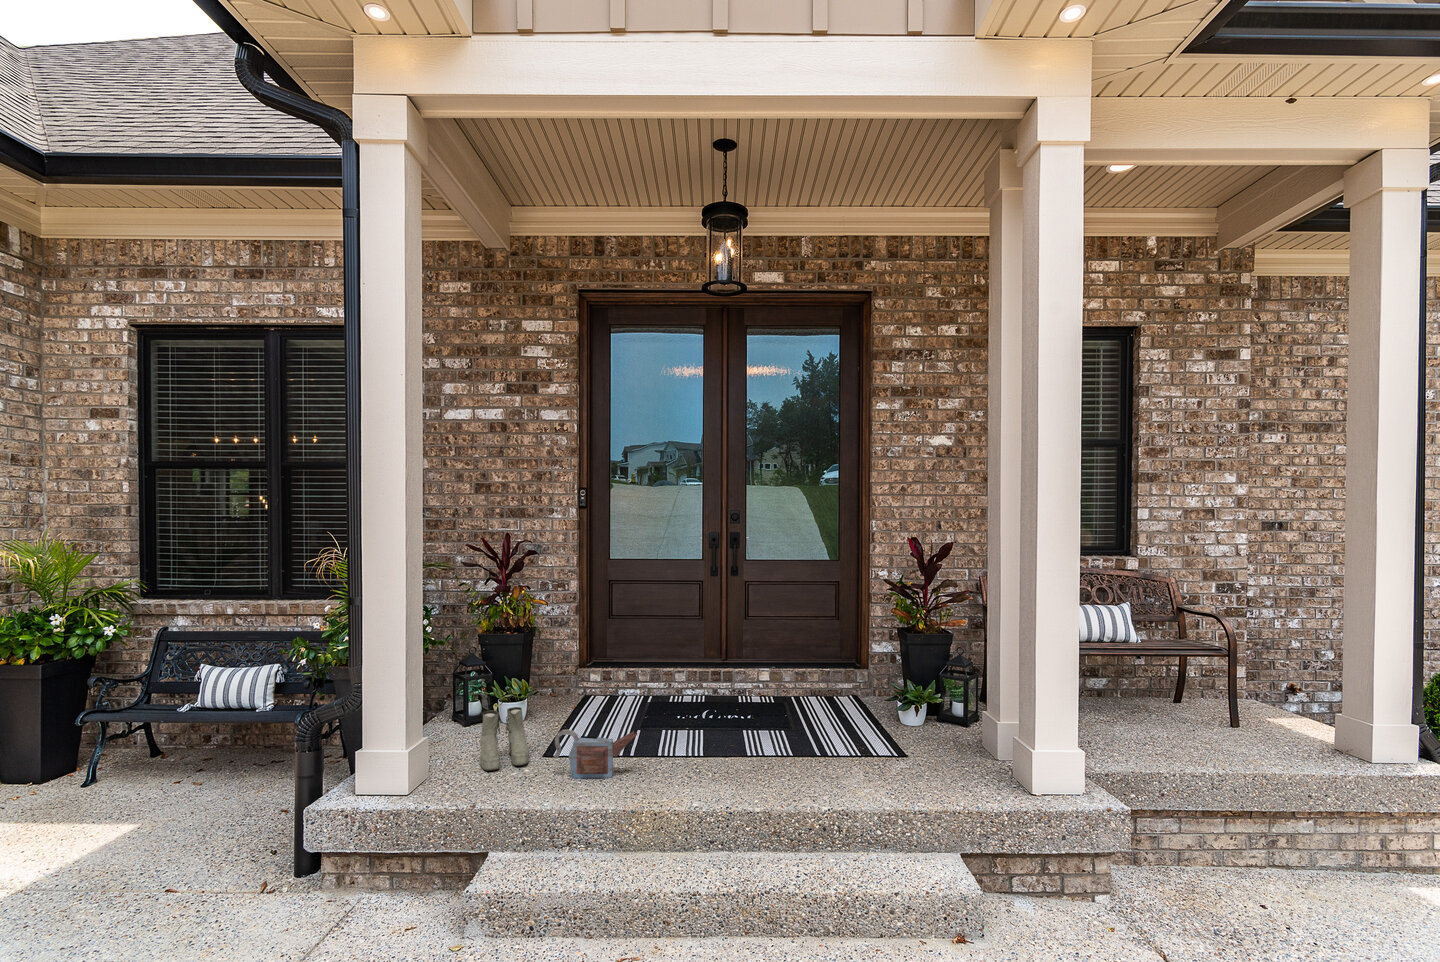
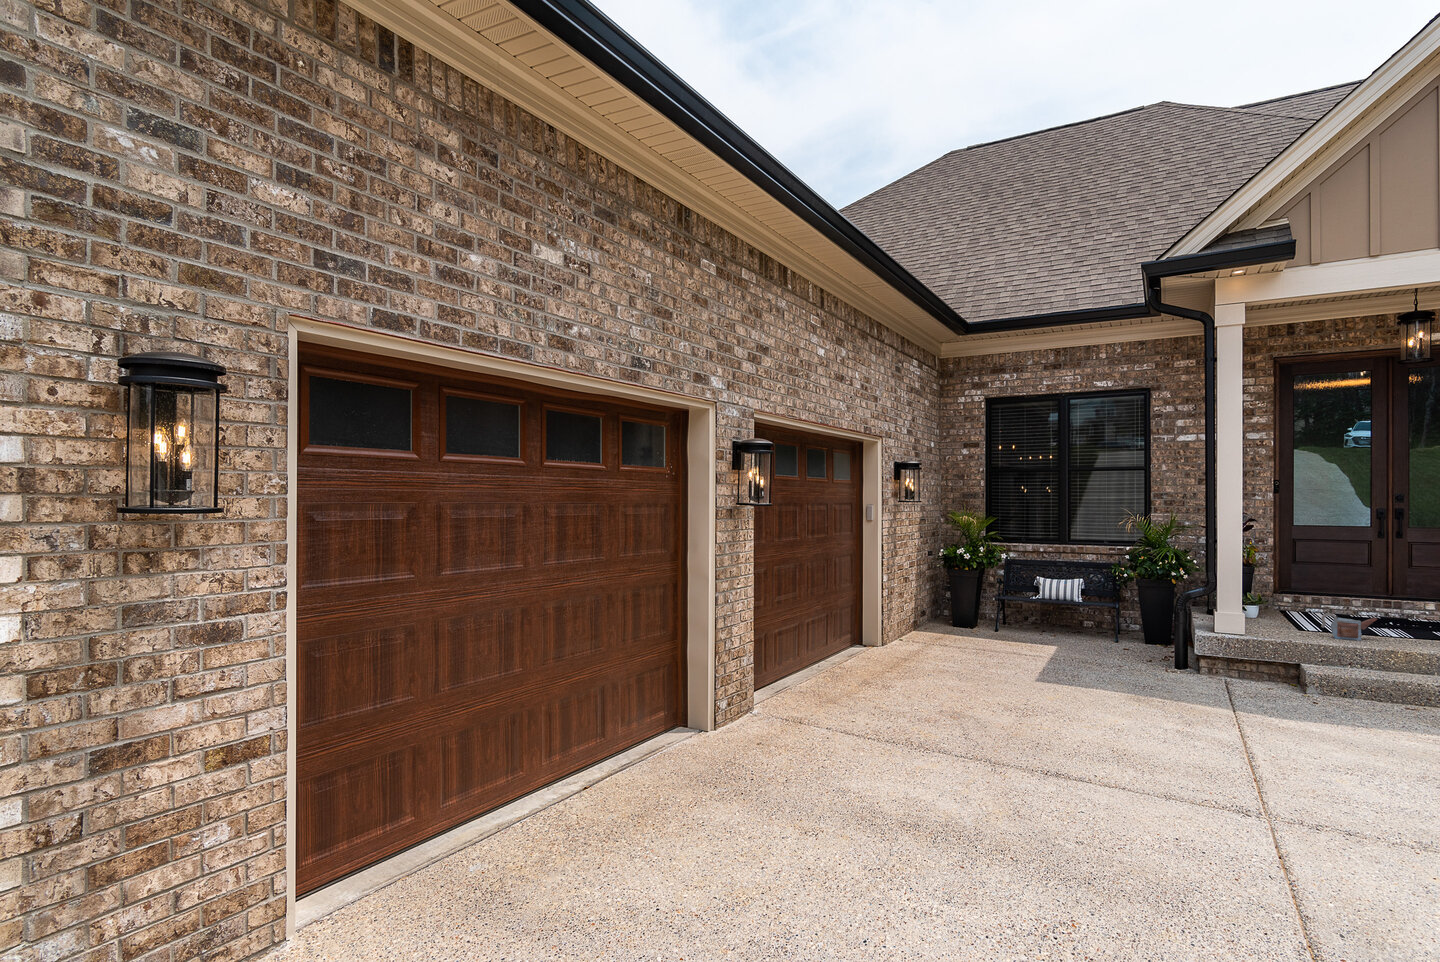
boots: present [480,707,529,771] -> none [1260,603,1296,632]

